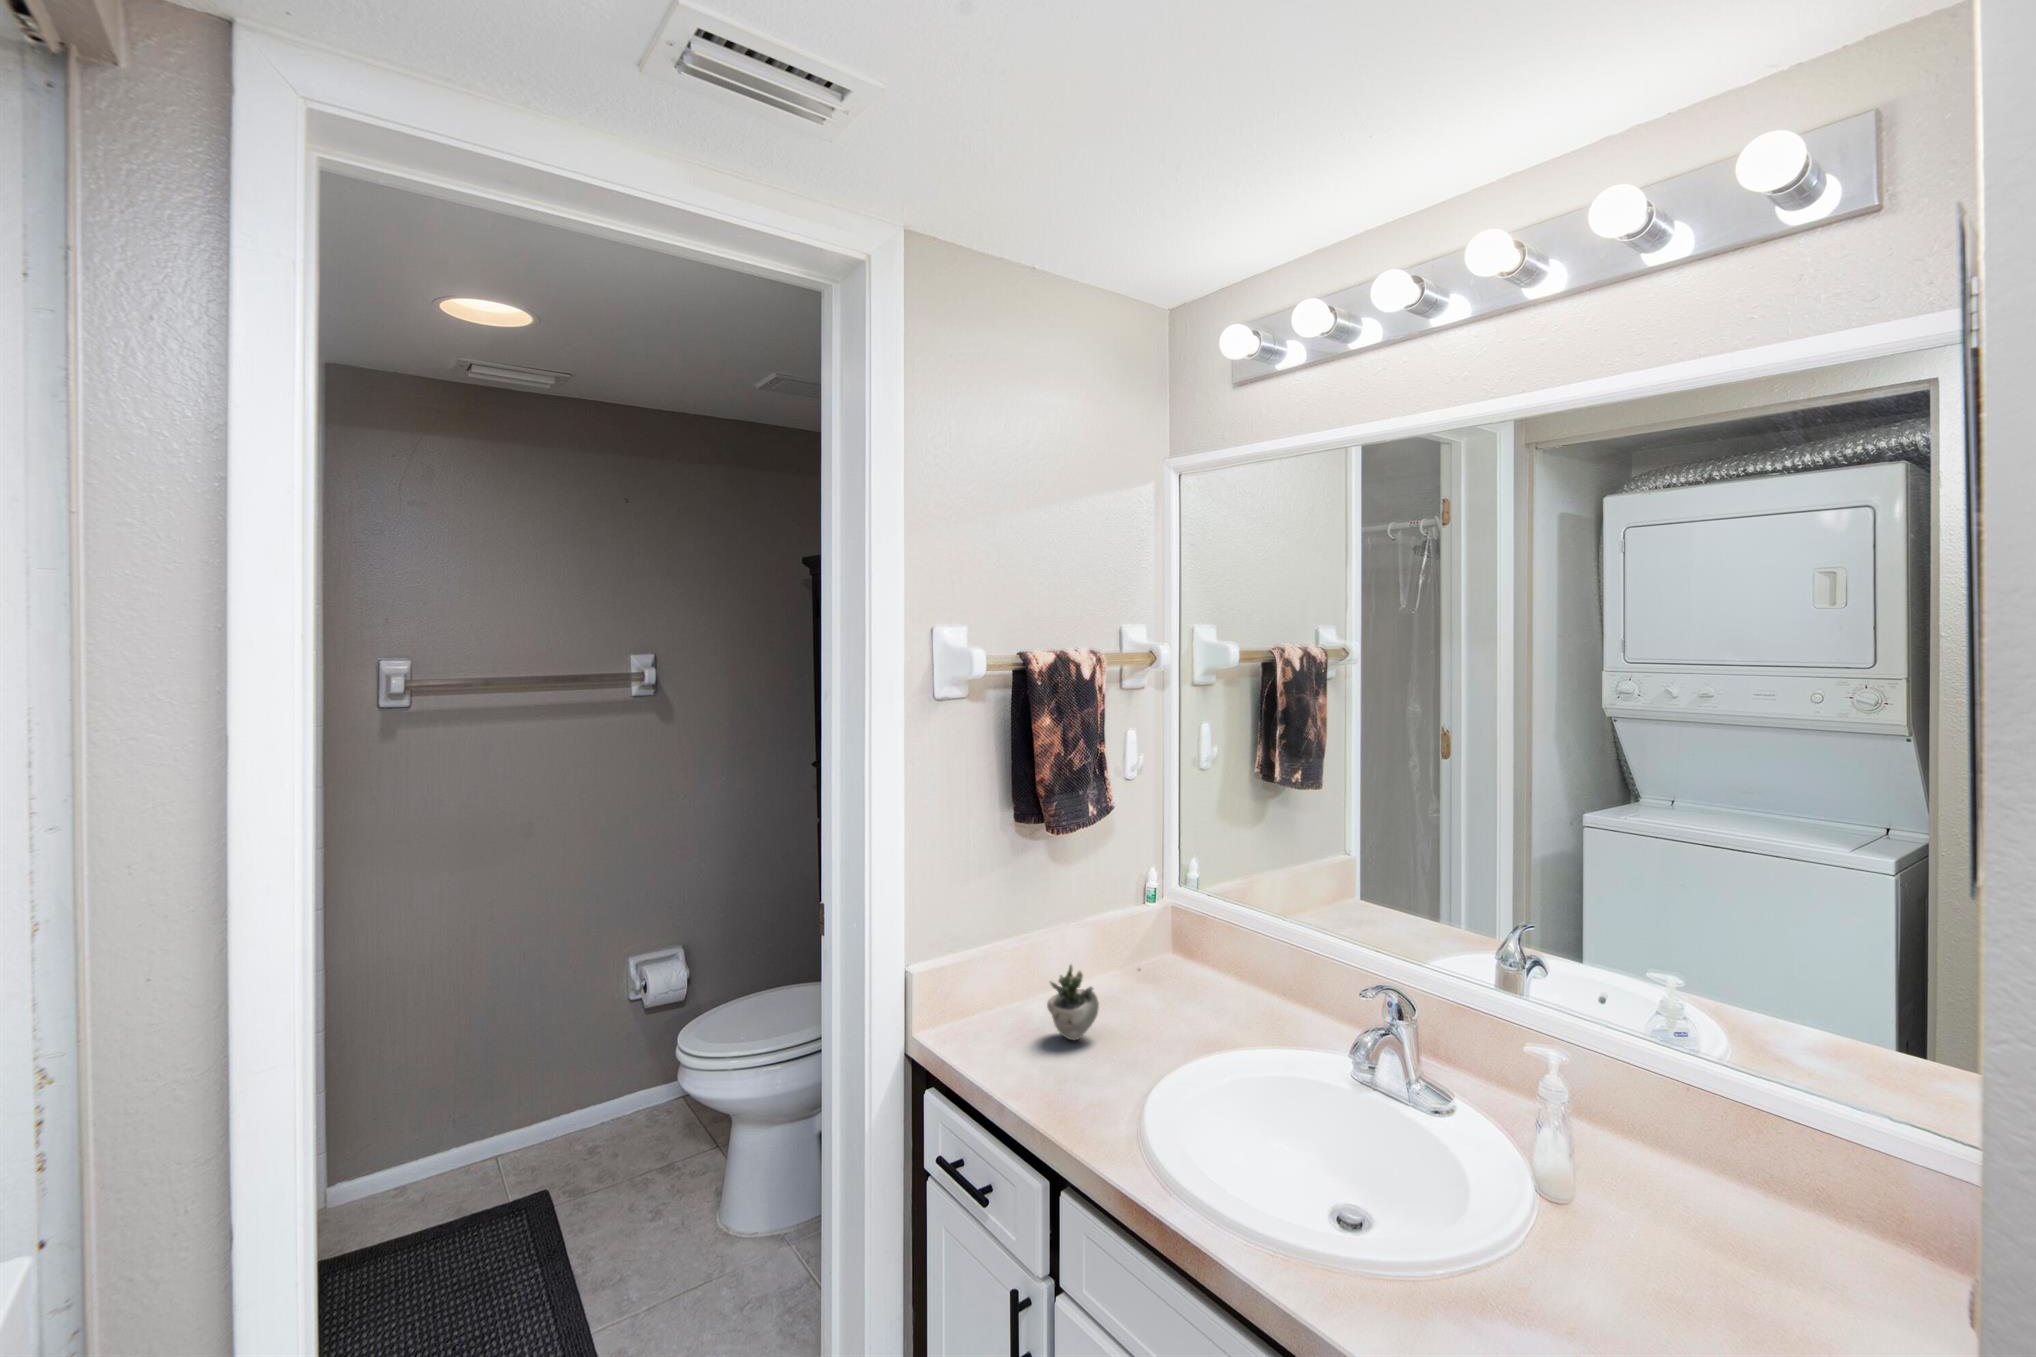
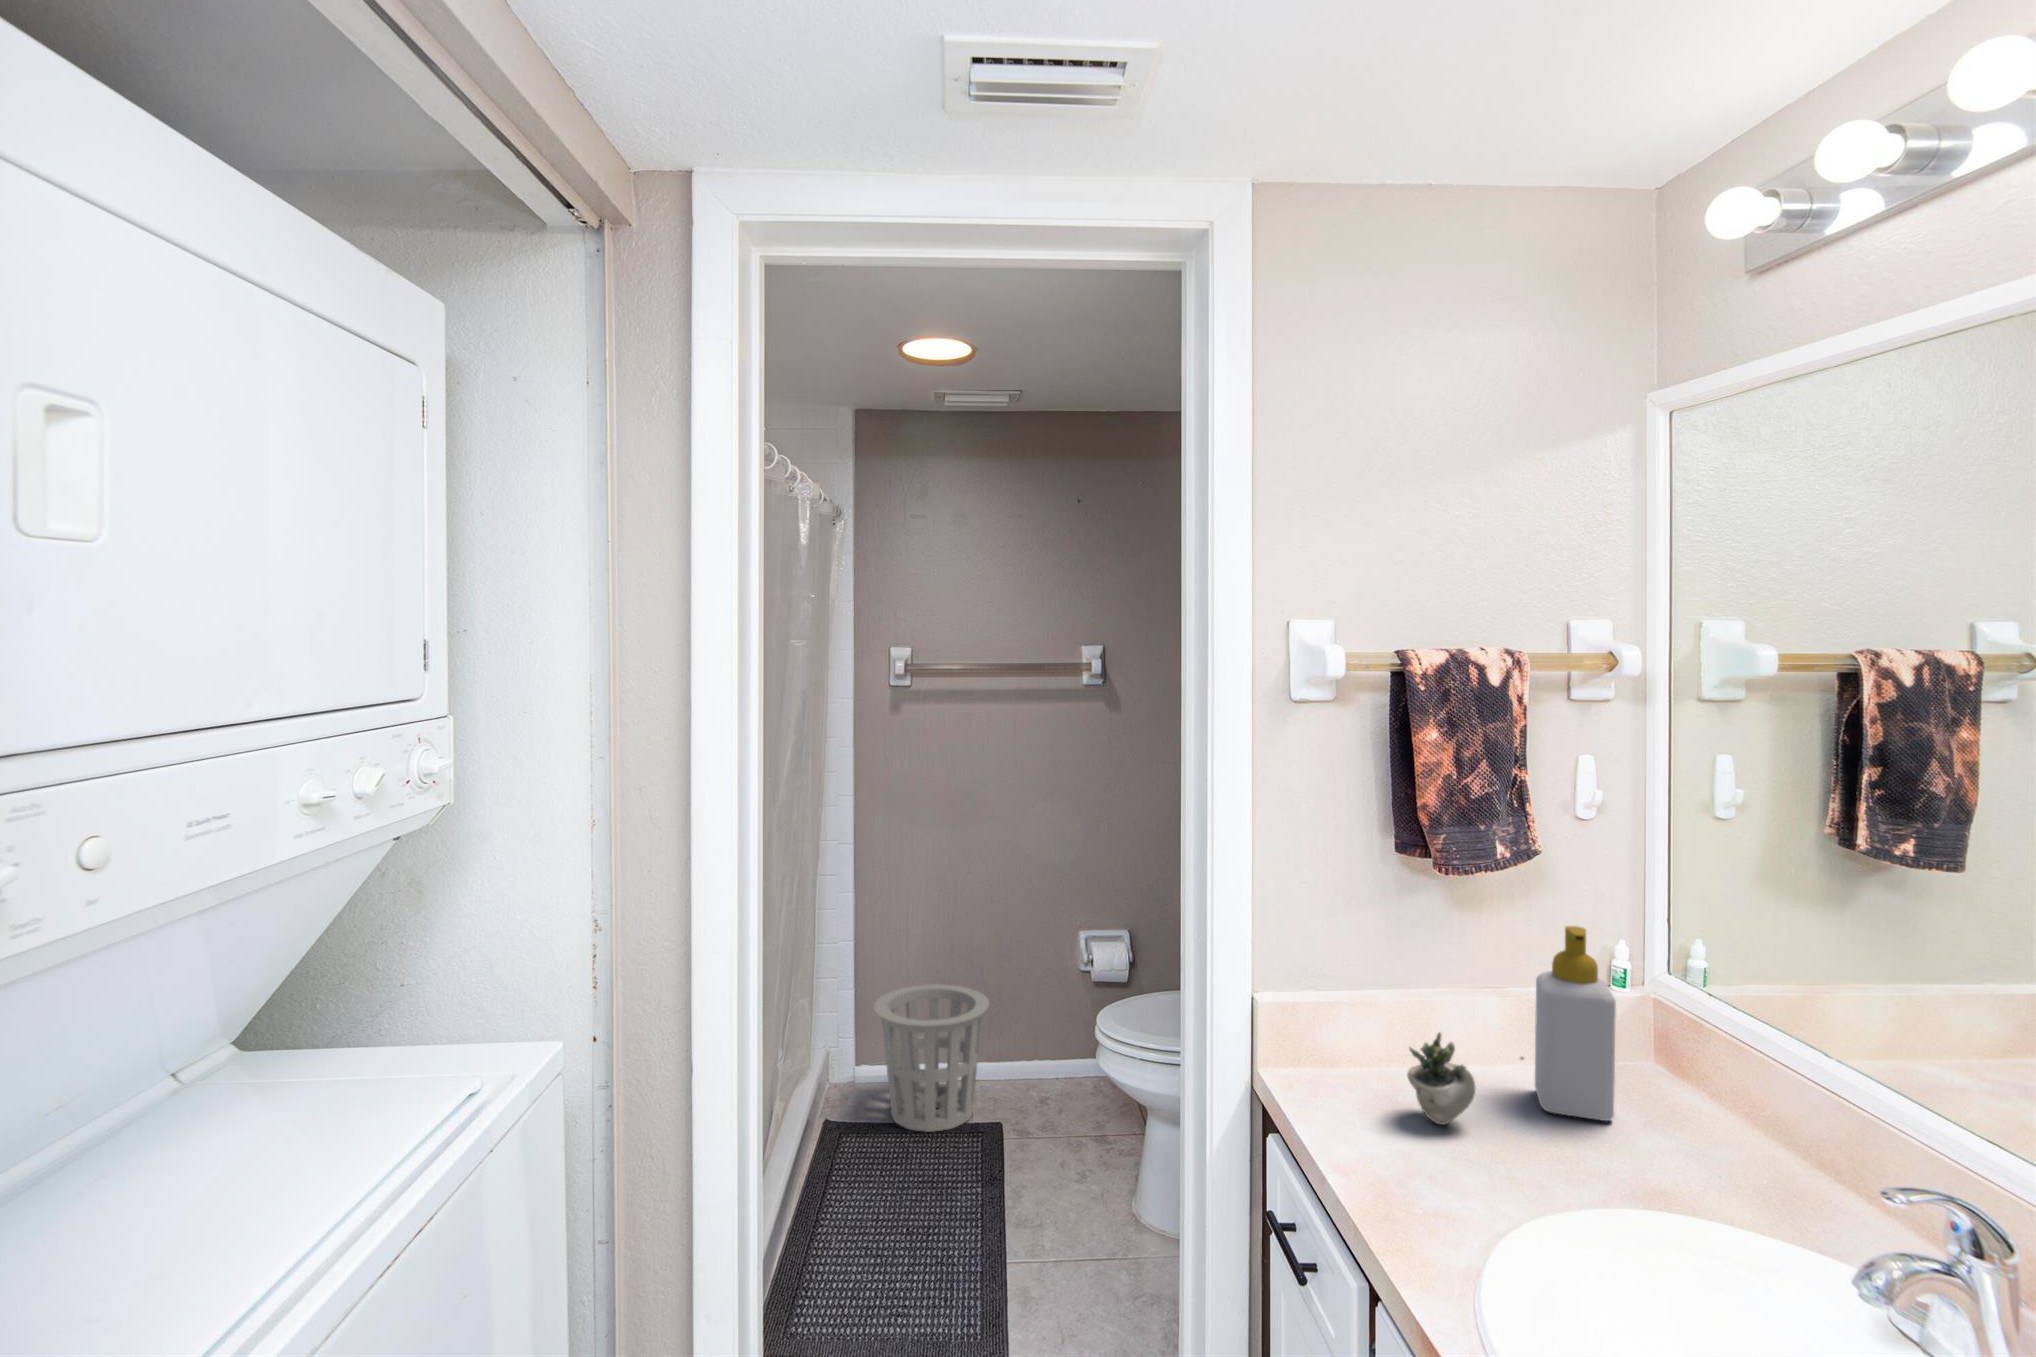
soap bottle: none [1123,865,1183,1014] -> present [1535,926,1616,1121]
waste basket: none [378,1044,532,1222] -> present [874,984,989,1132]

